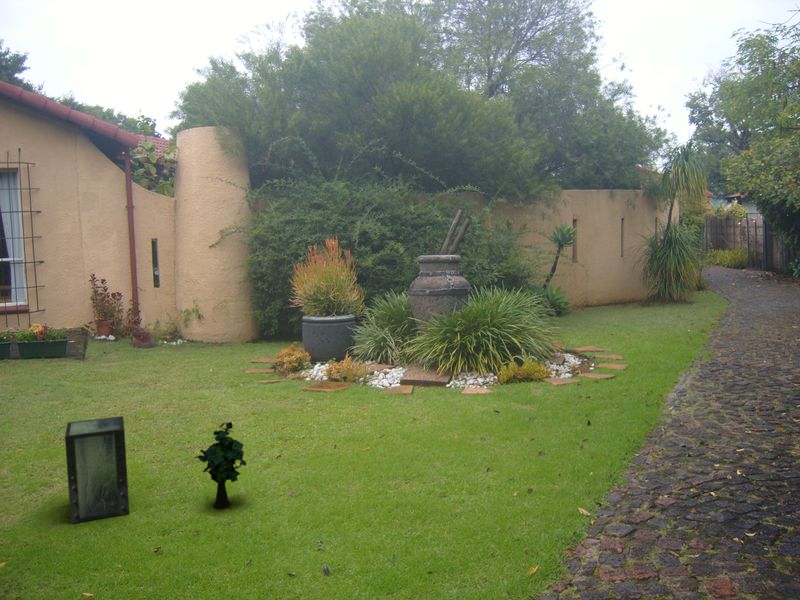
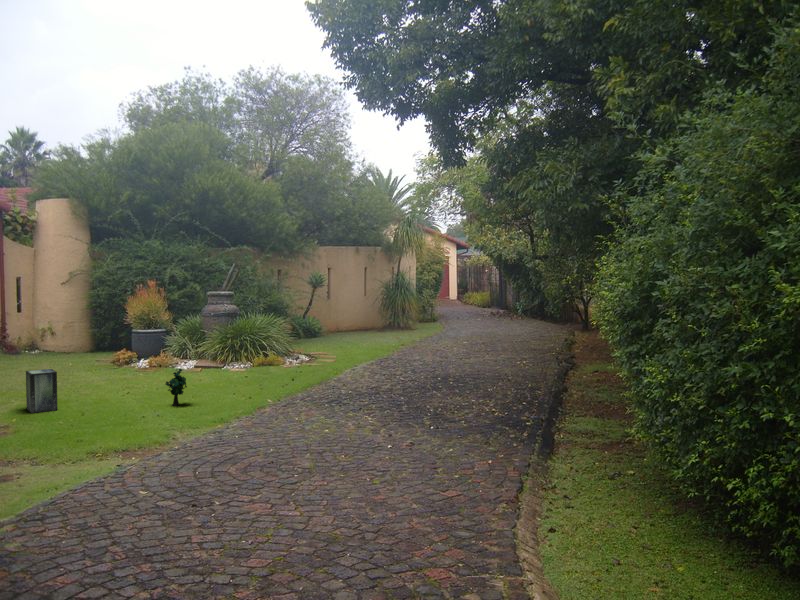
decorative plant: present [195,422,247,508] -> present [166,369,187,406]

